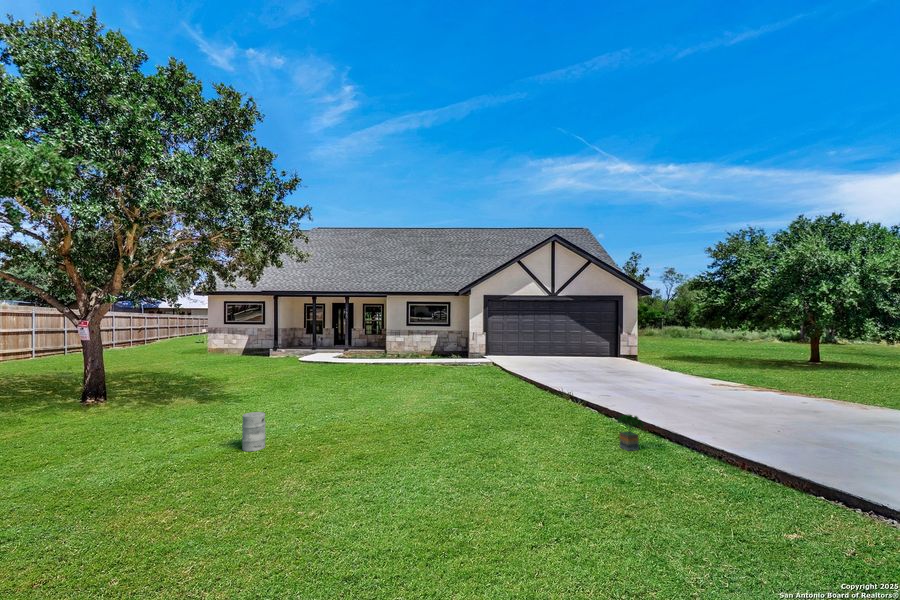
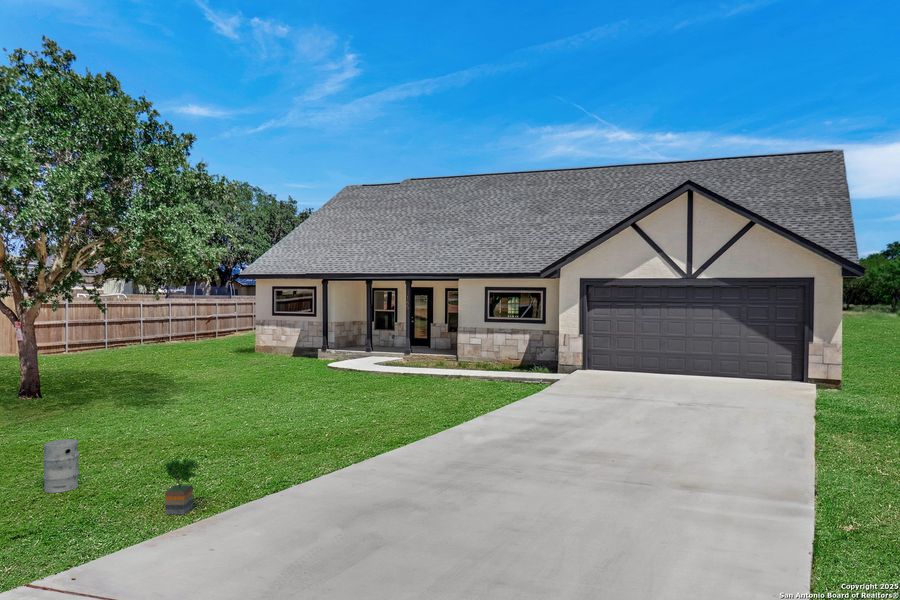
potted tree: present [617,415,644,451] -> present [165,459,199,514]

